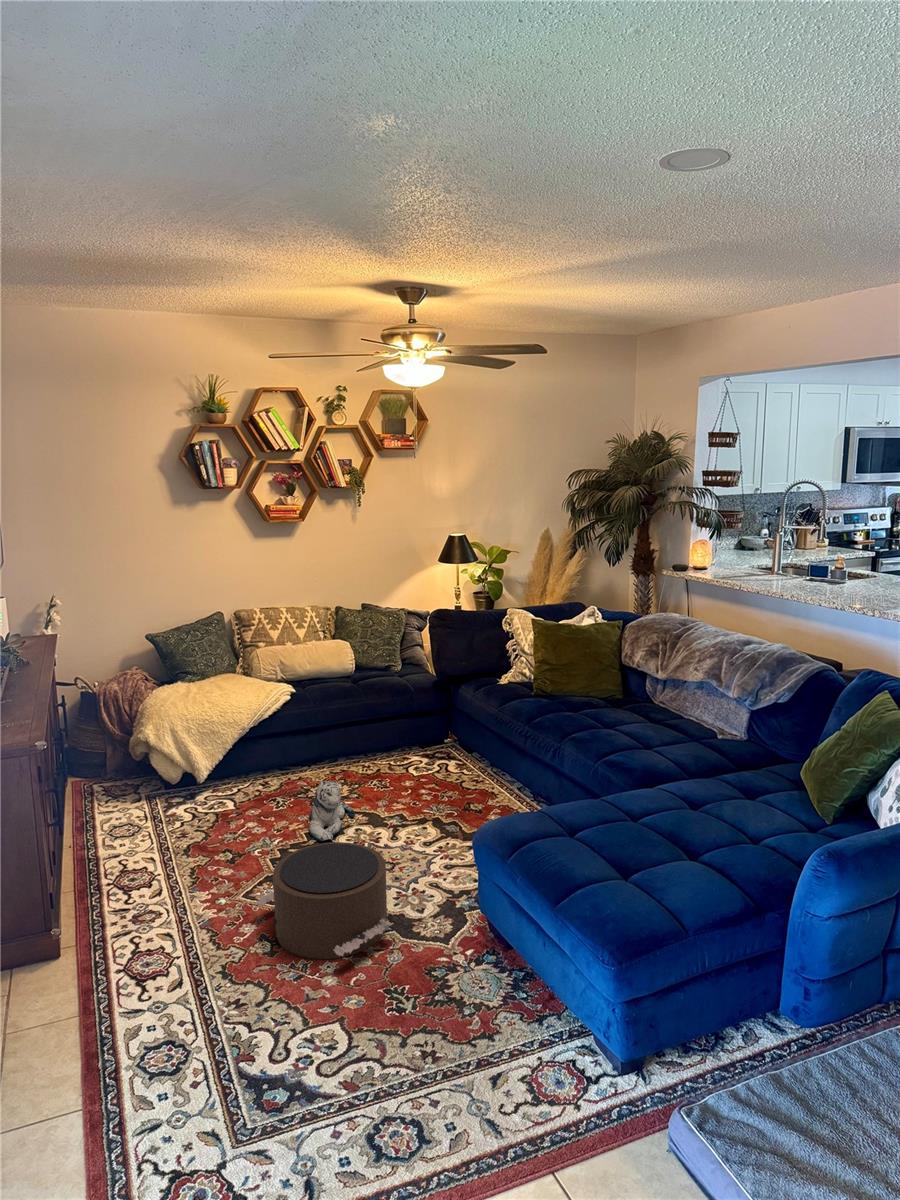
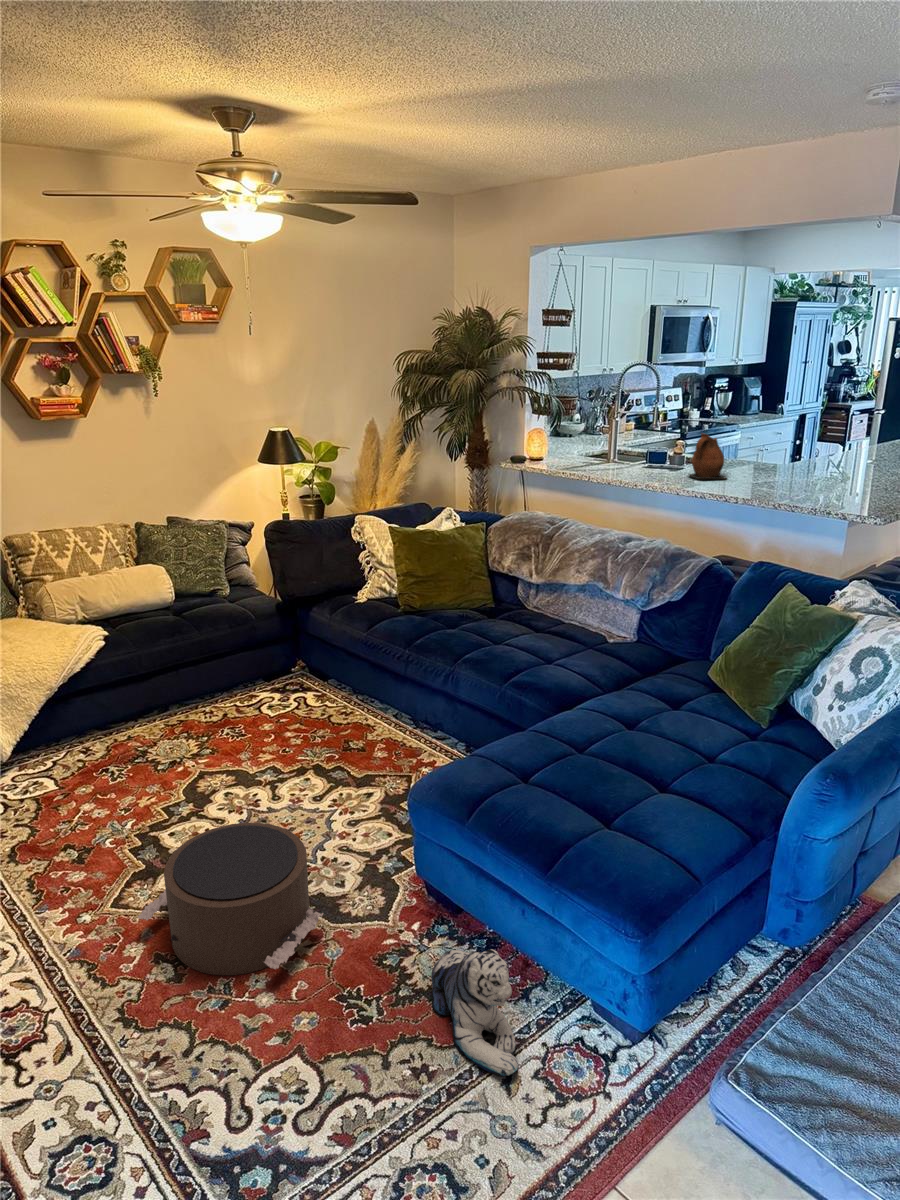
ceramic pitcher: none [838,547,880,593] -> present [689,433,727,479]
plush toy: present [309,781,355,842] -> present [431,949,518,1076]

